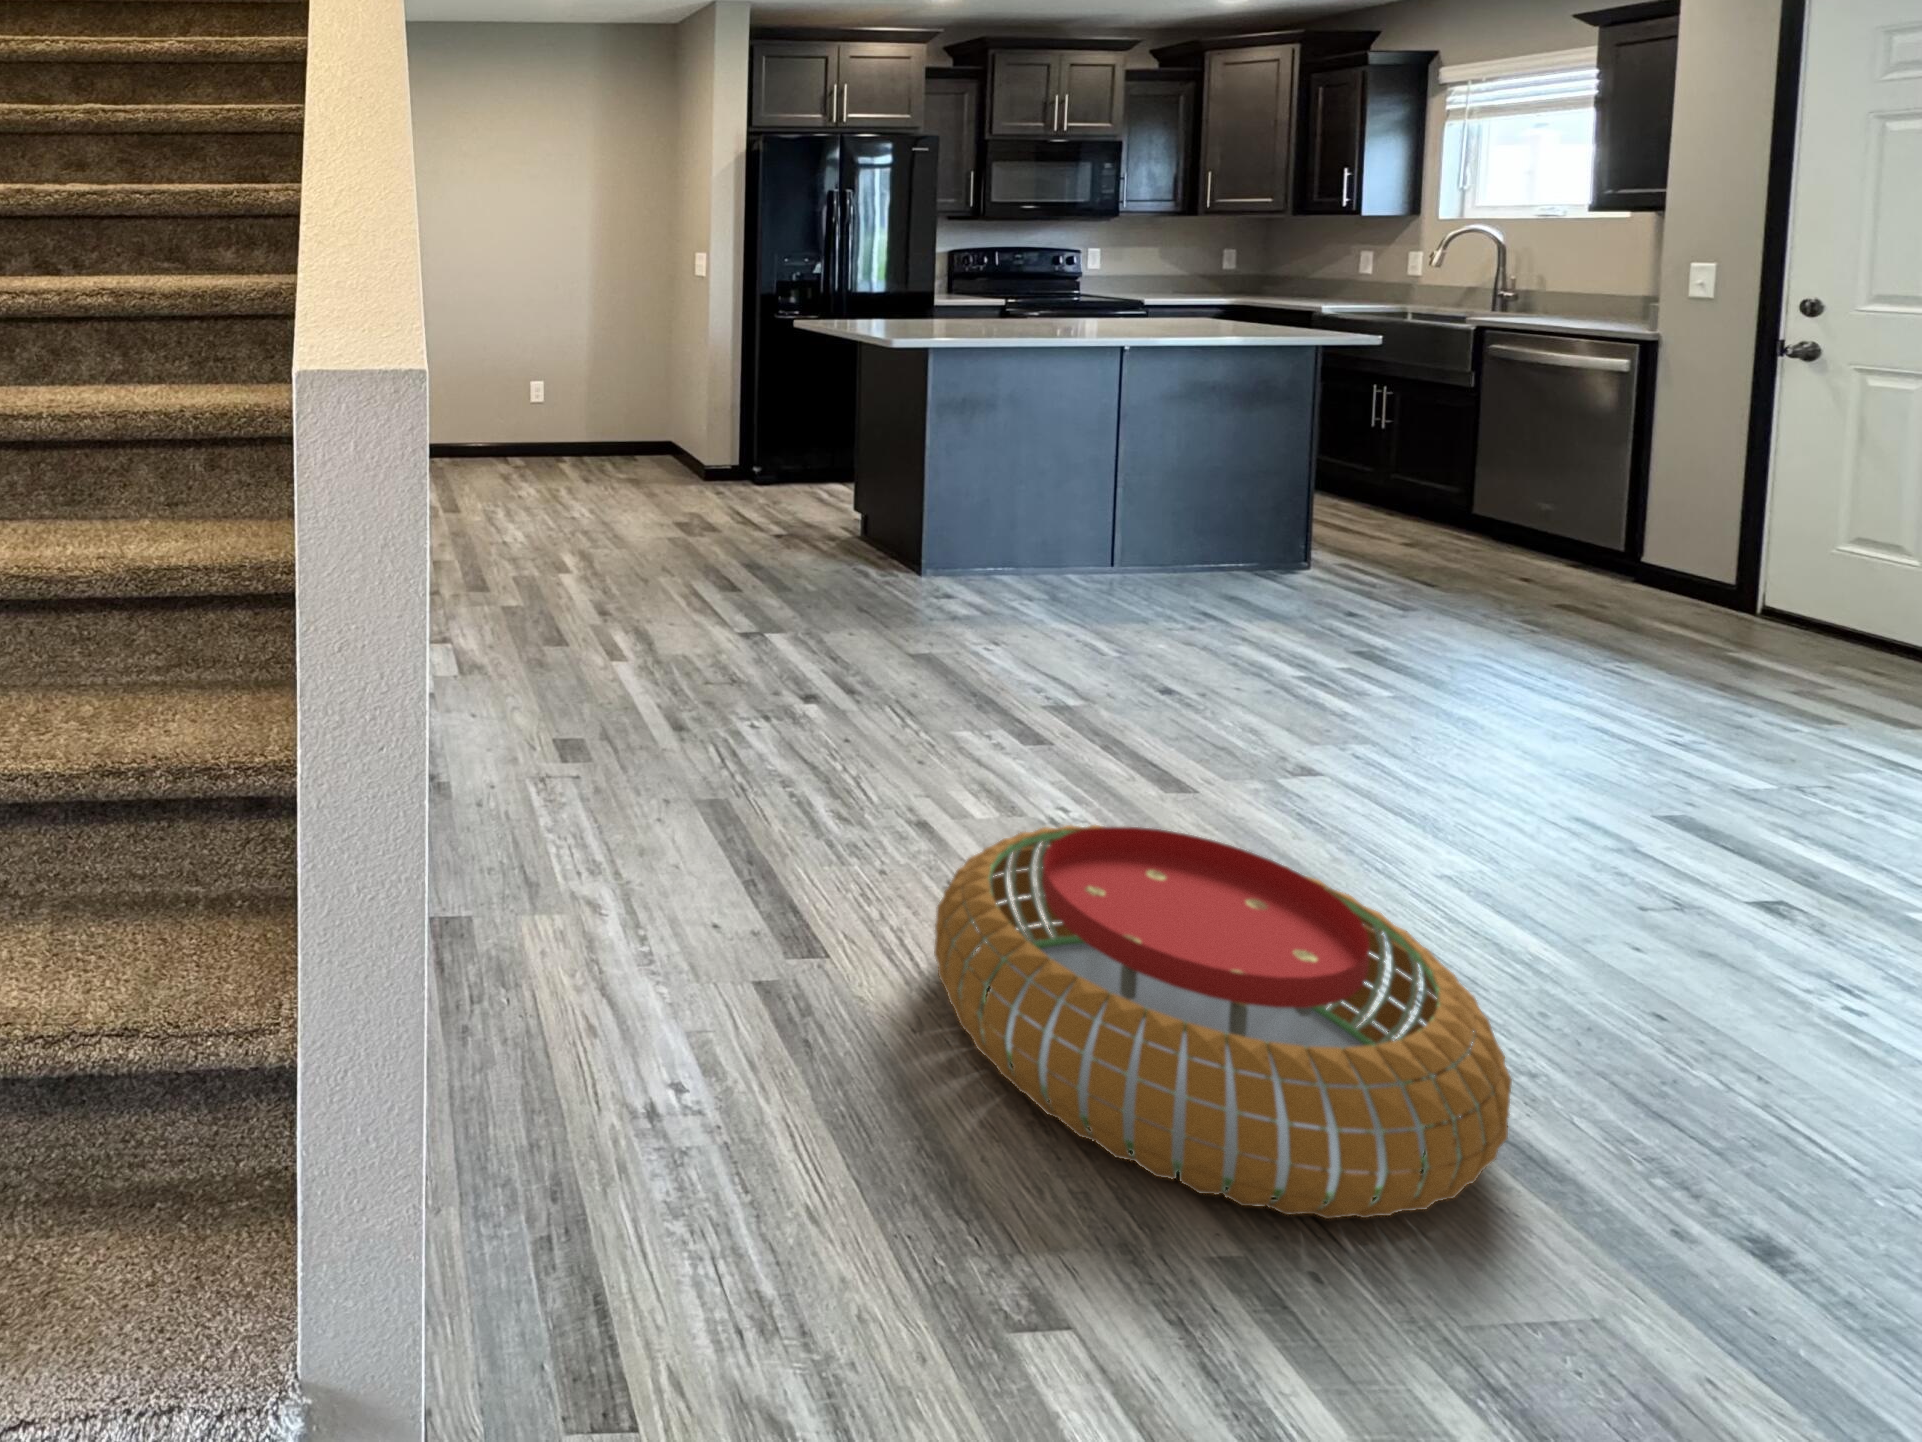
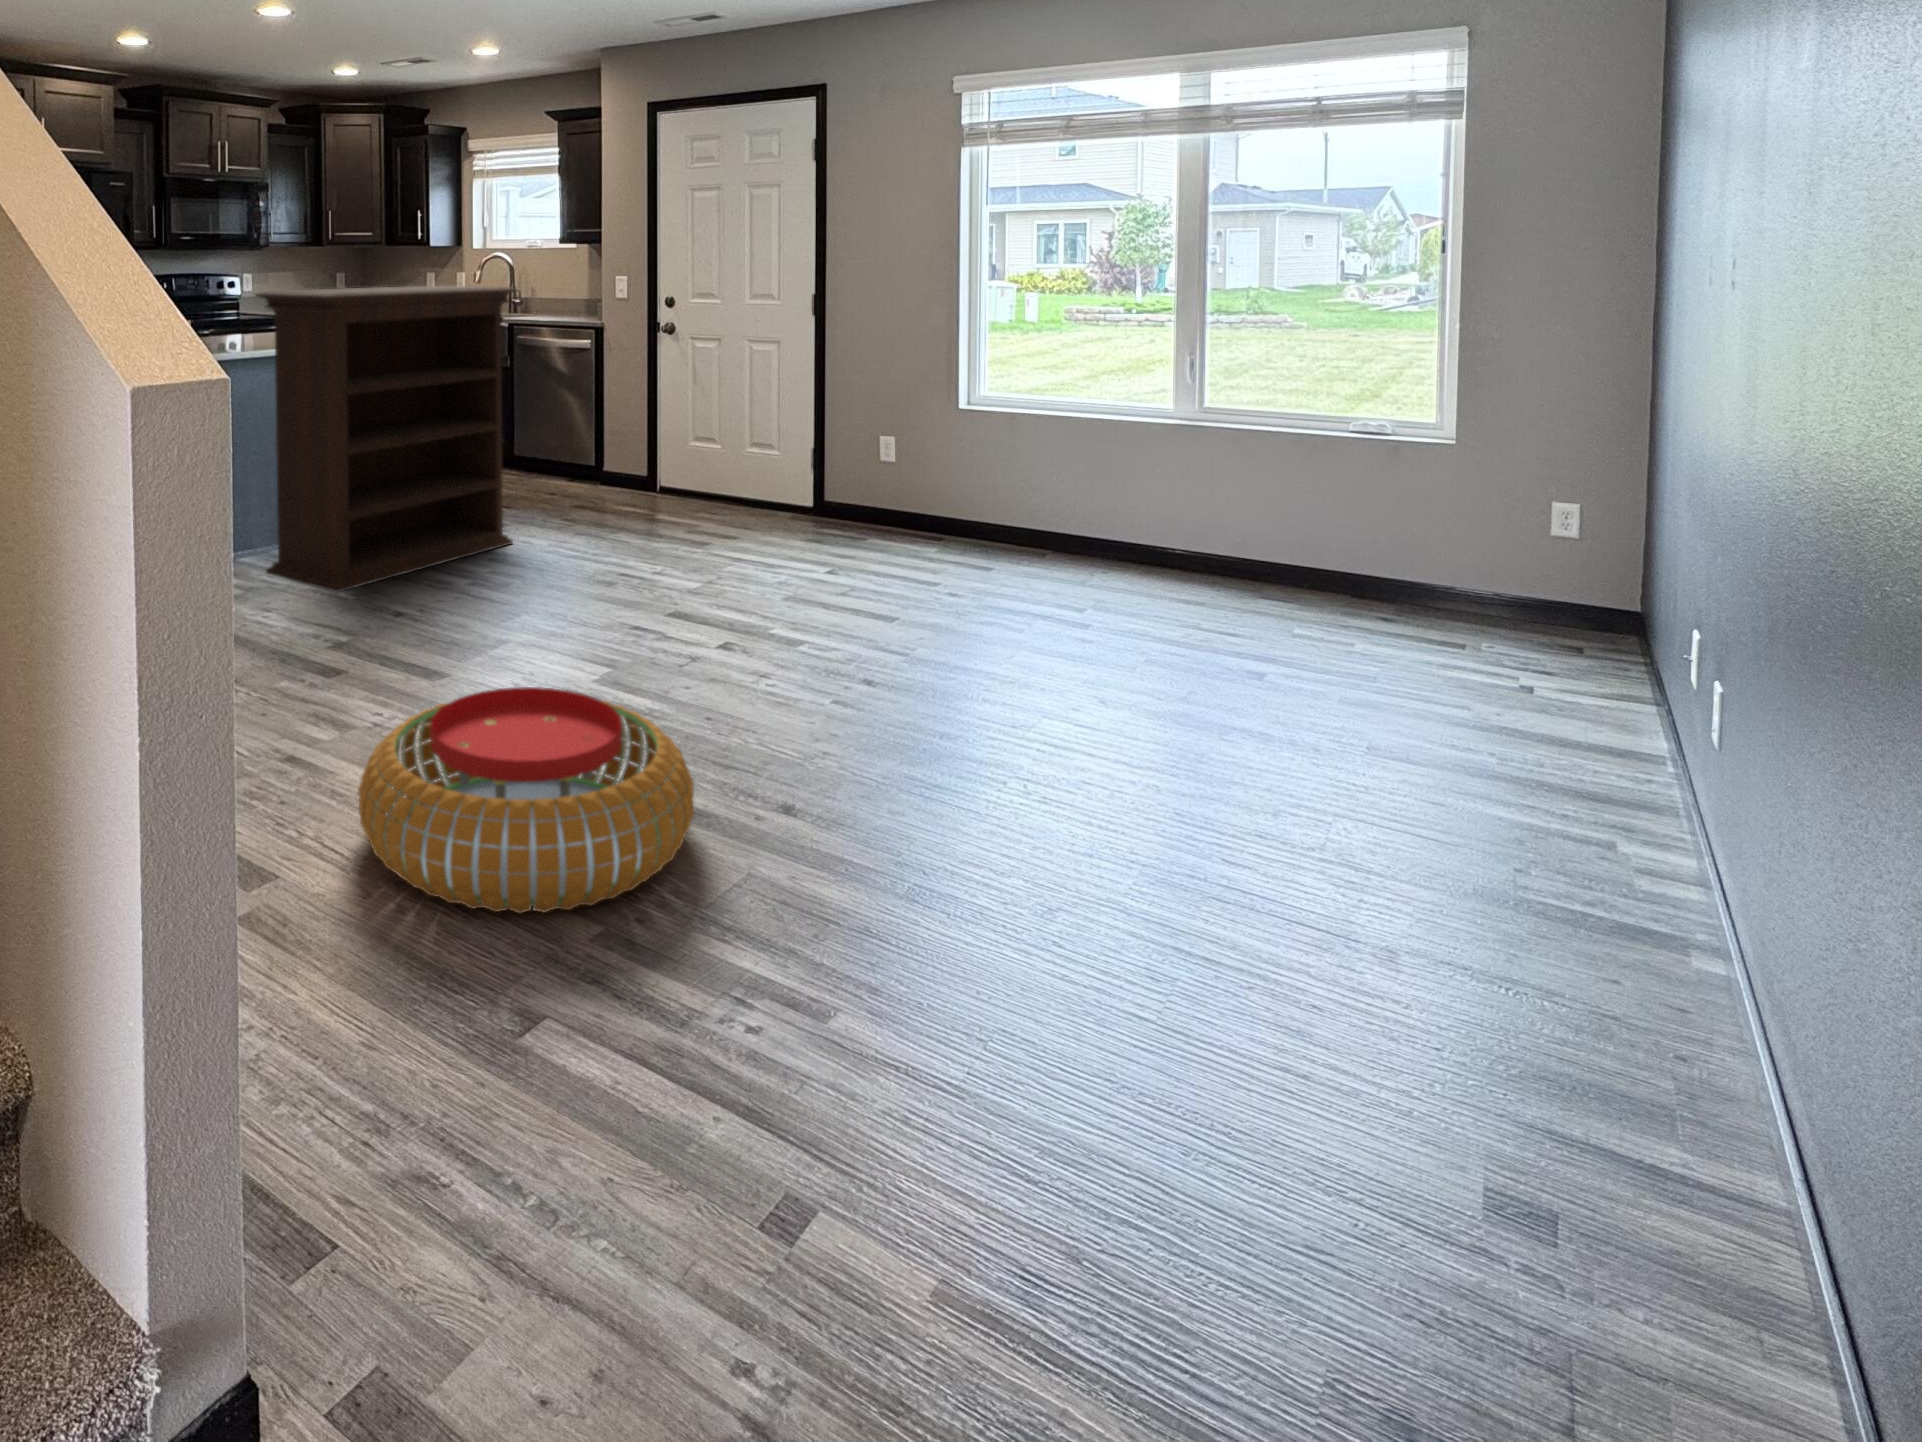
bookshelf: none [1018,269,1440,643] -> present [255,286,517,592]

